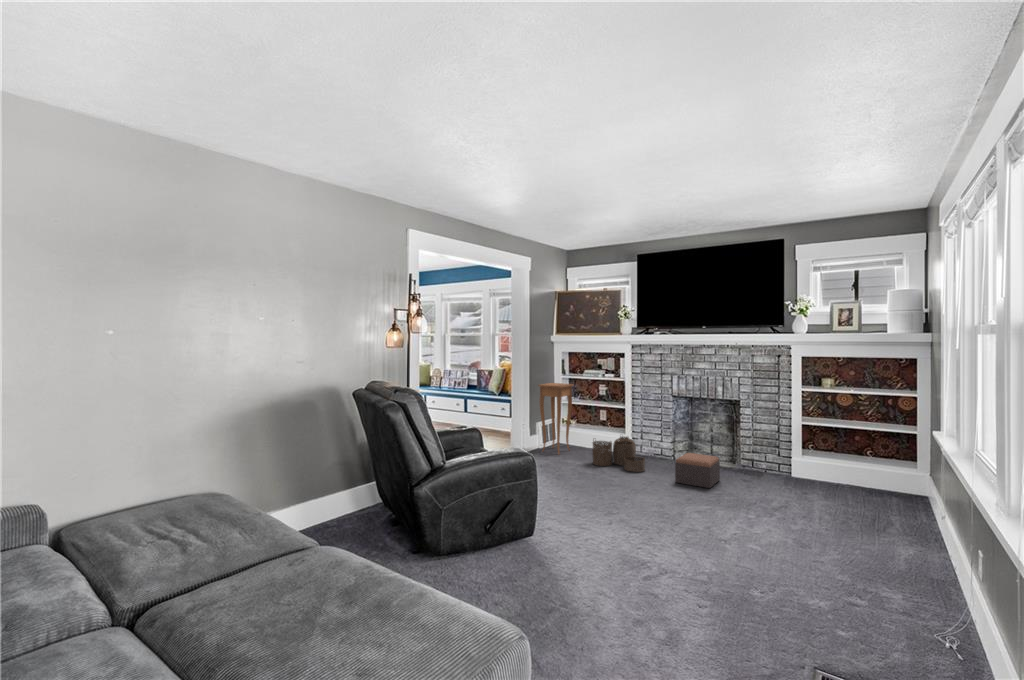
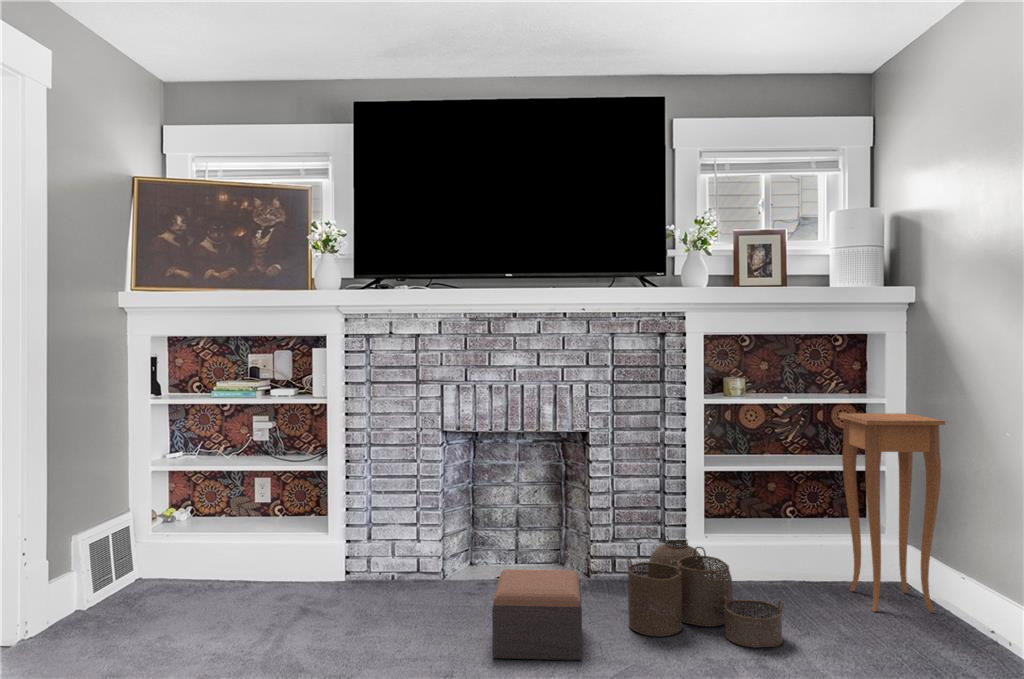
side table: present [538,383,573,454] -> present [839,413,945,613]
woven basket: present [592,436,645,472] -> present [627,536,784,648]

